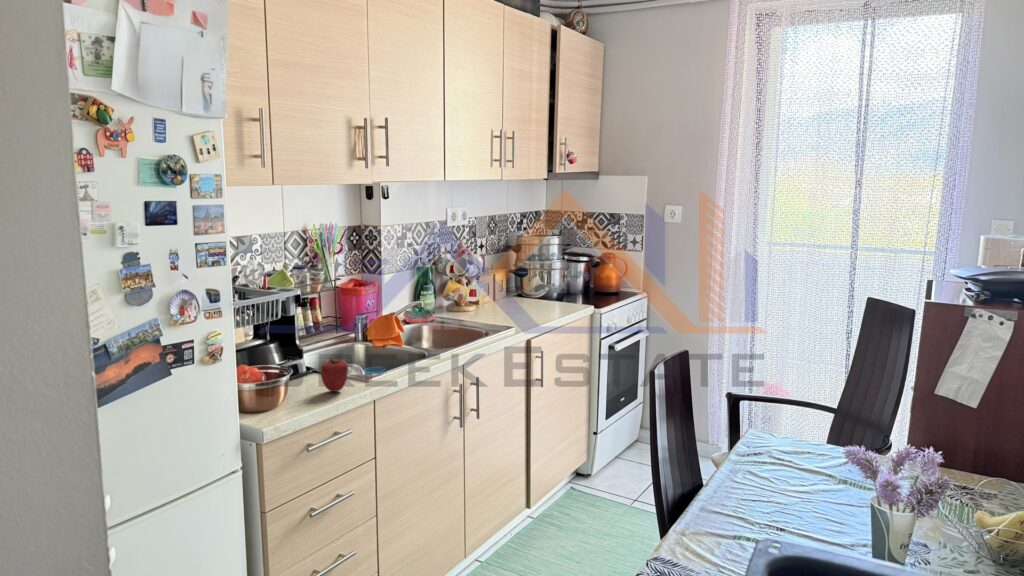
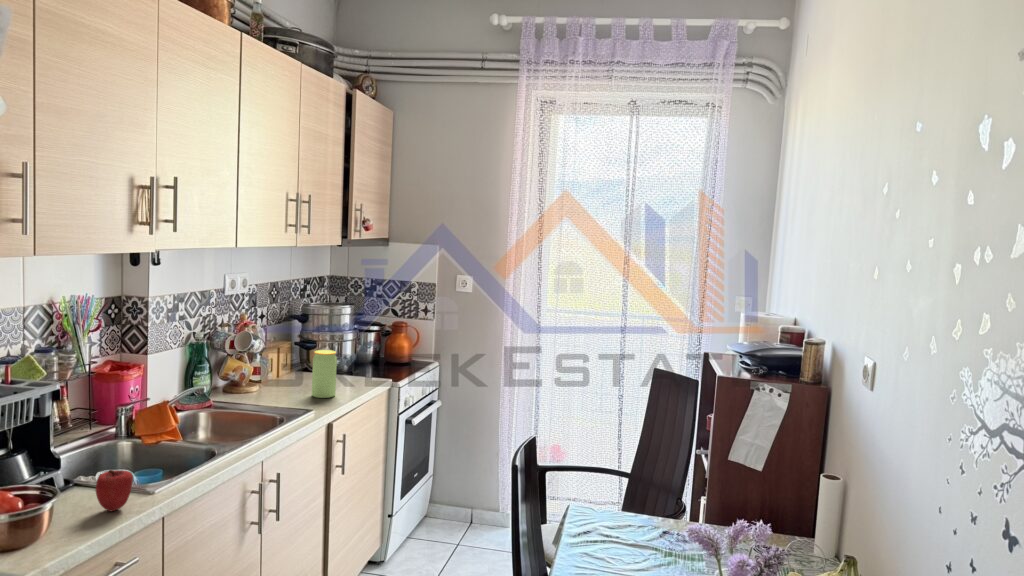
jar: none [518,274,539,317] -> present [312,350,337,398]

